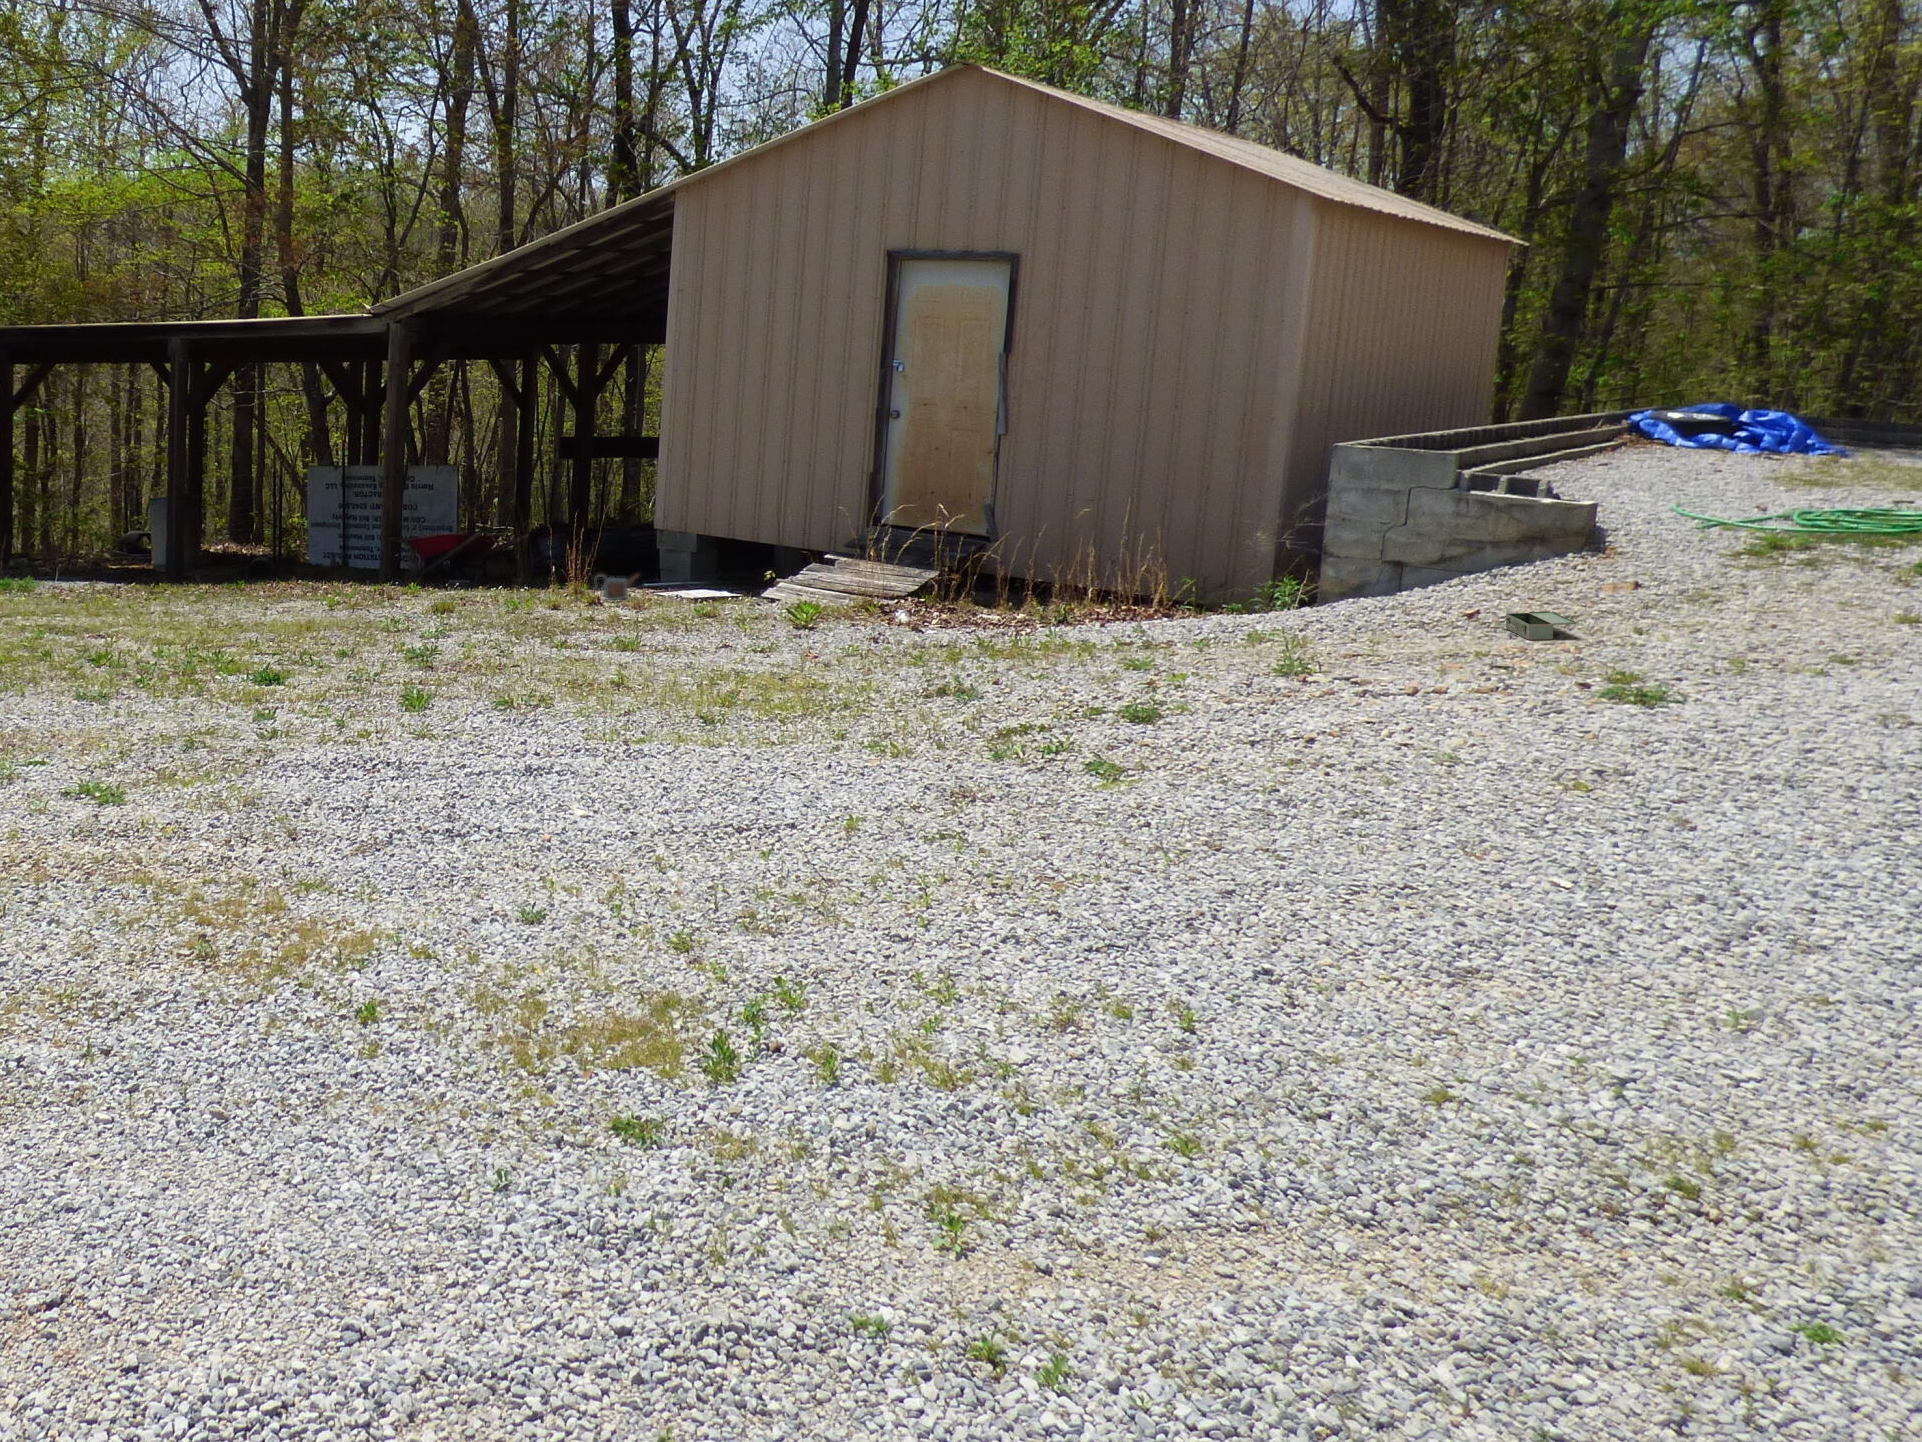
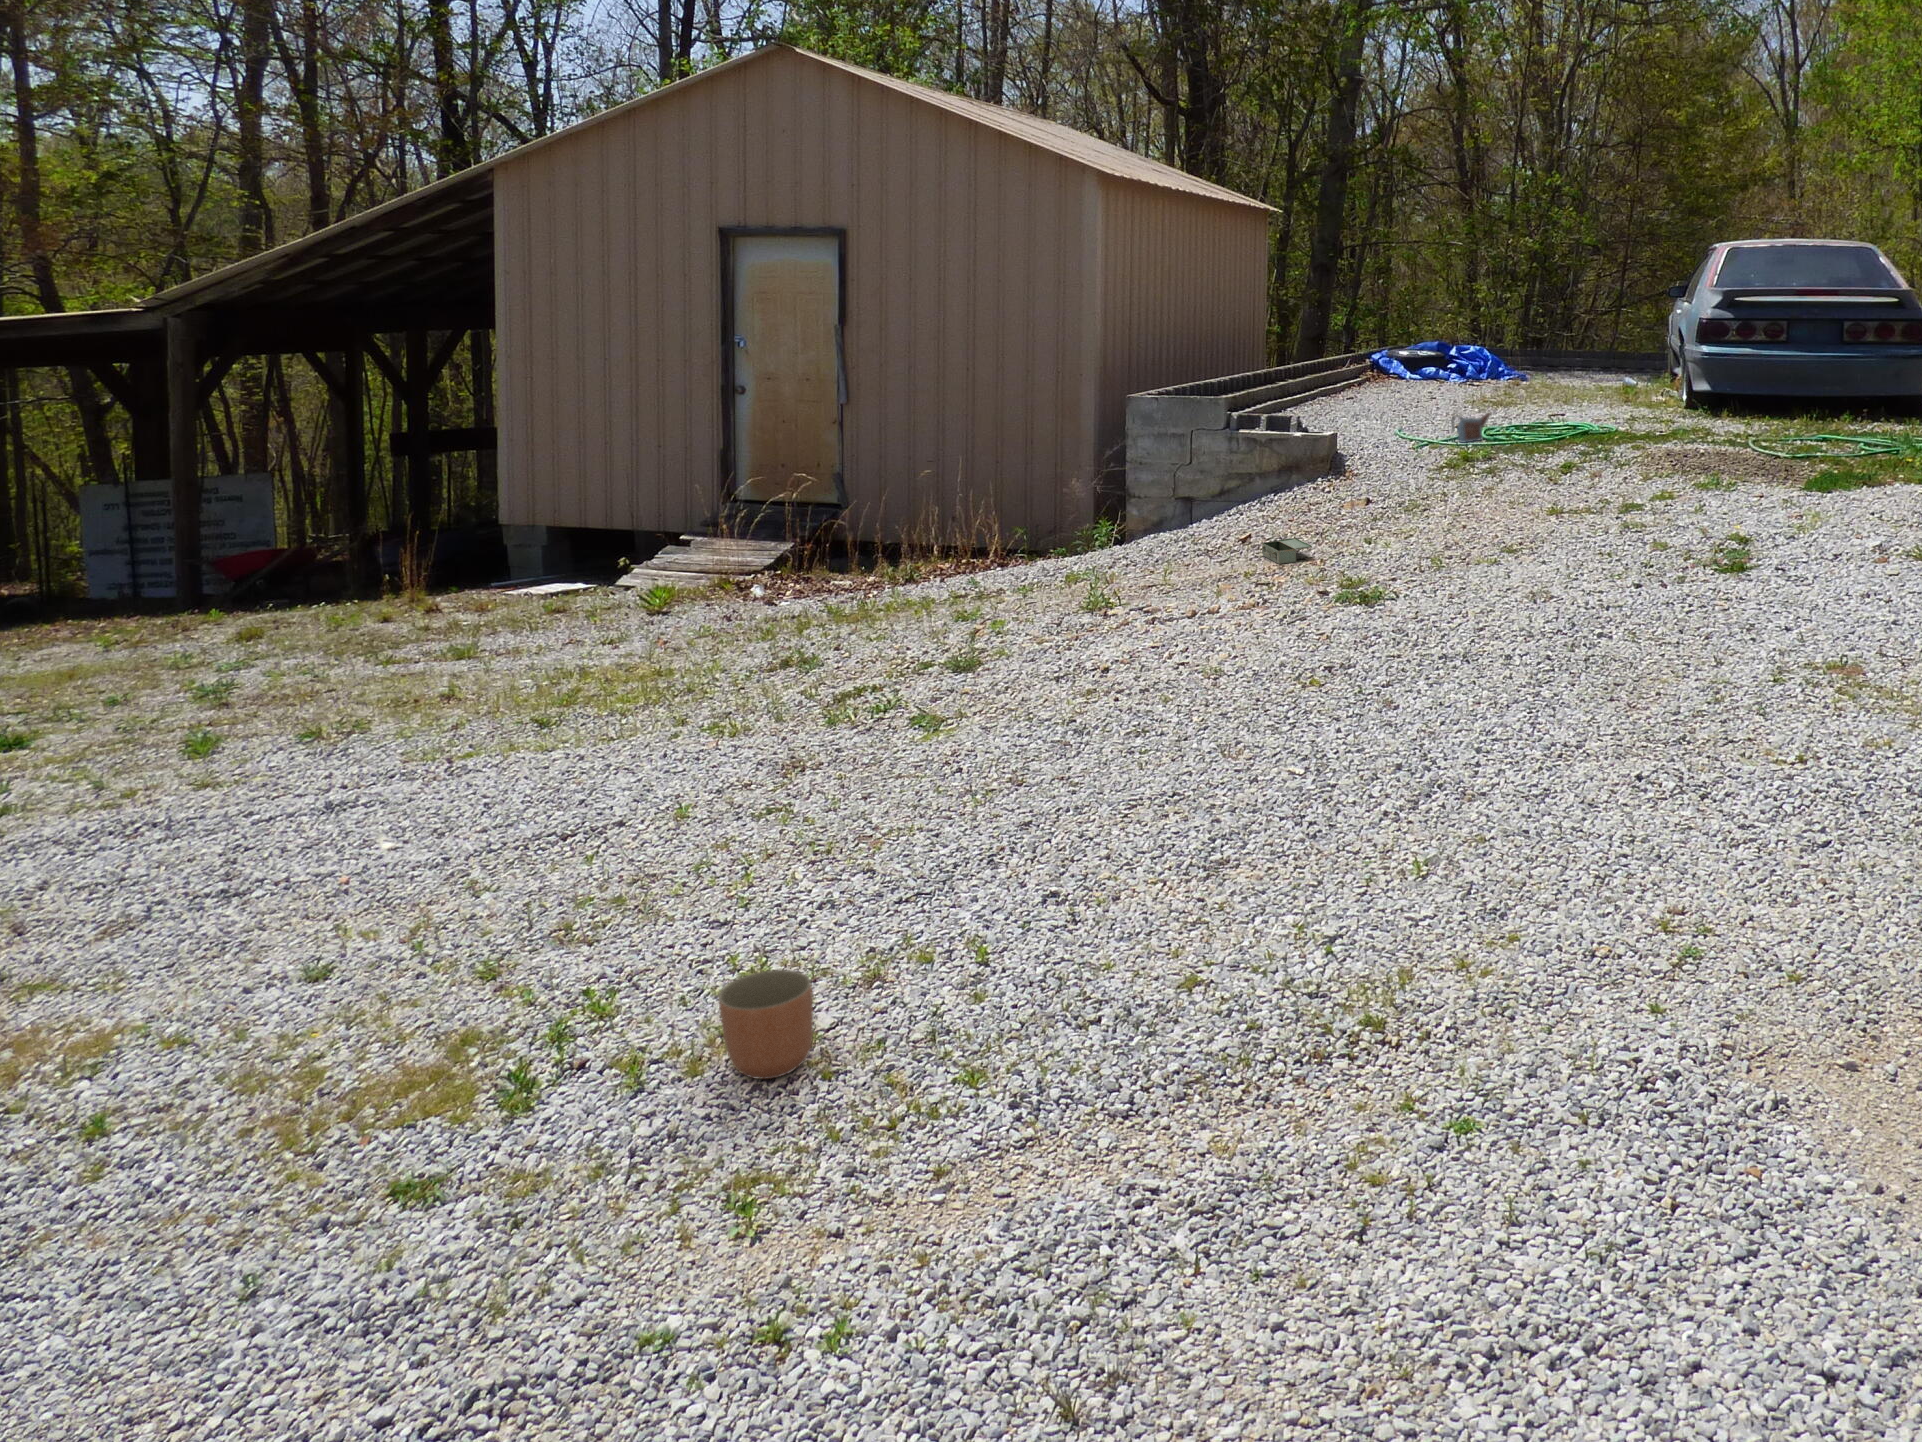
watering can: present [595,574,639,600] -> present [1451,413,1490,443]
planter: none [913,993,1009,1101] -> present [718,969,813,1079]

